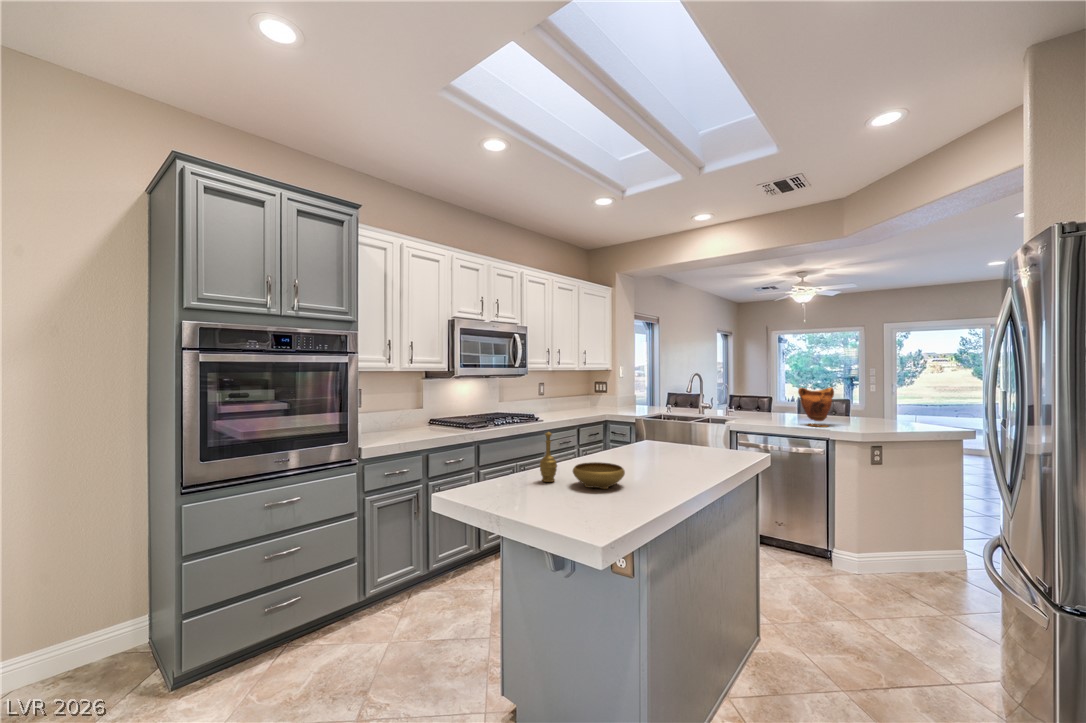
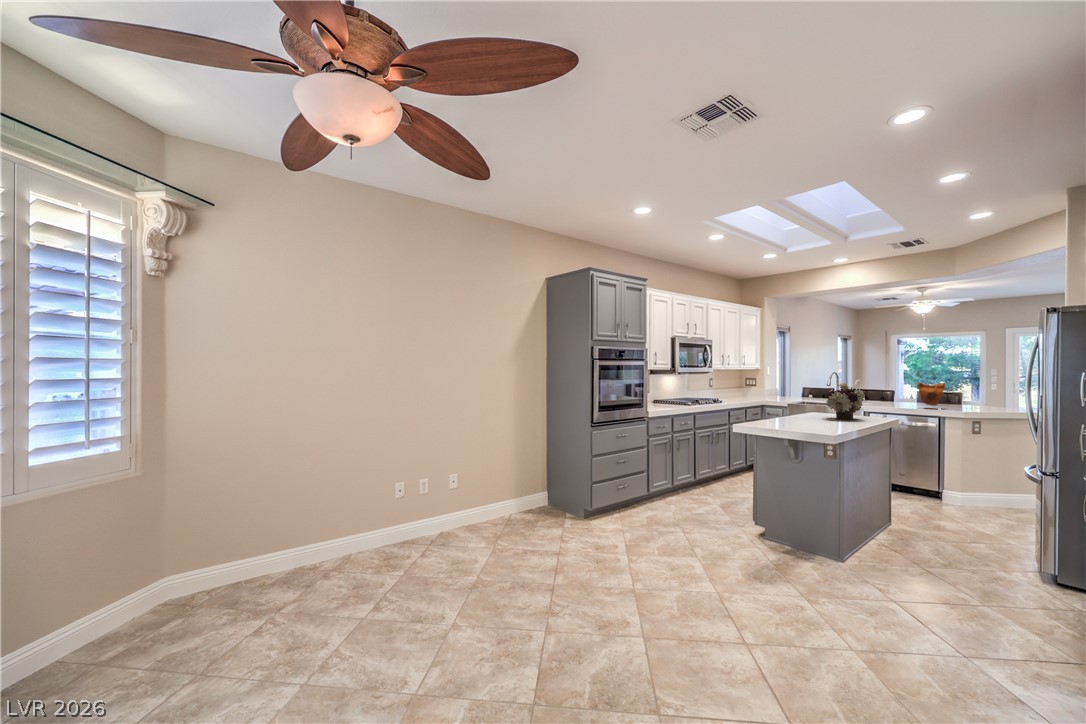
flower arrangement: none [643,393,711,466] -> present [826,382,865,420]
decorative bowl: present [540,432,625,489] -> none [779,399,826,425]

